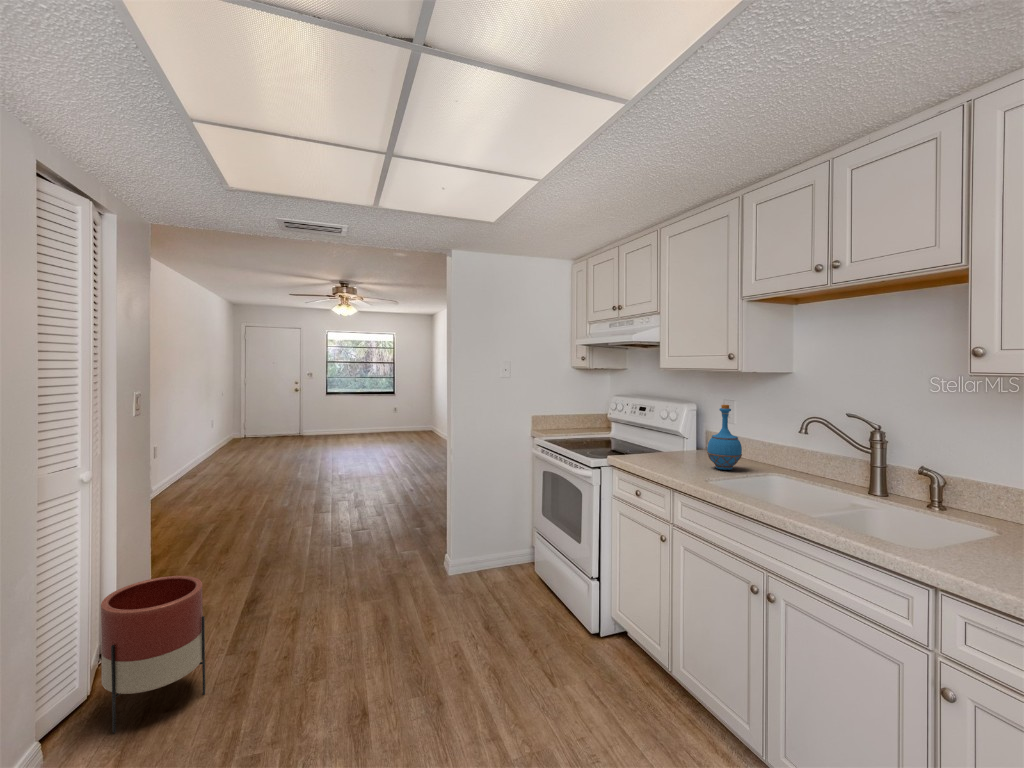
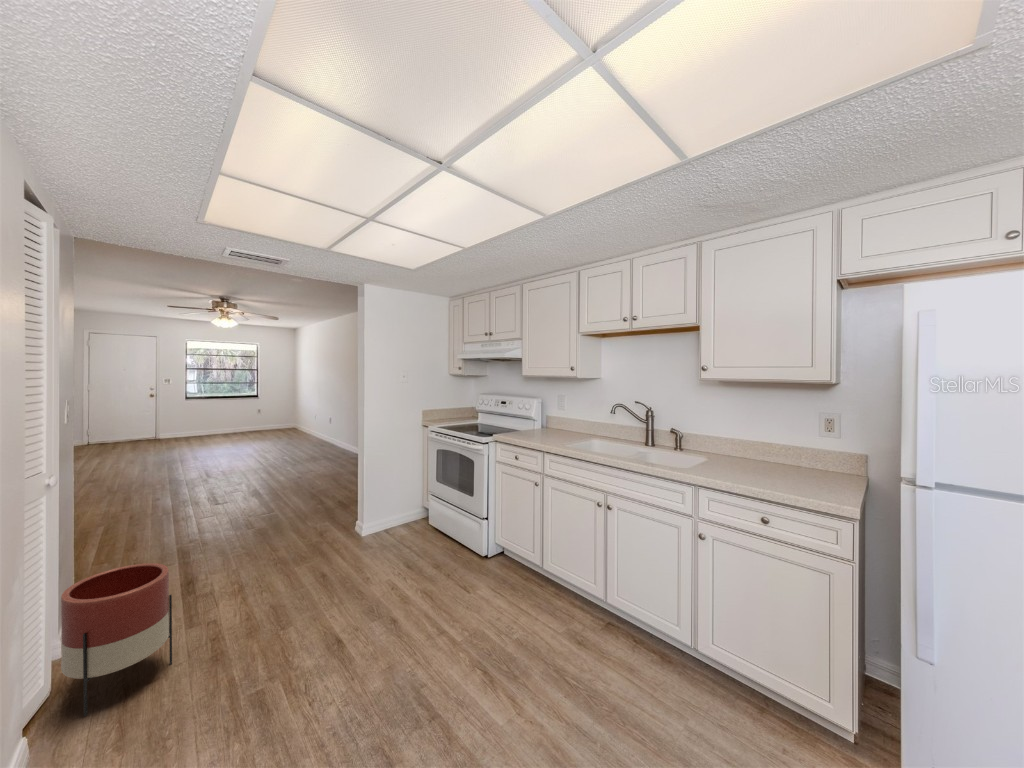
bottle: present [707,405,742,470] -> none [556,398,576,439]

